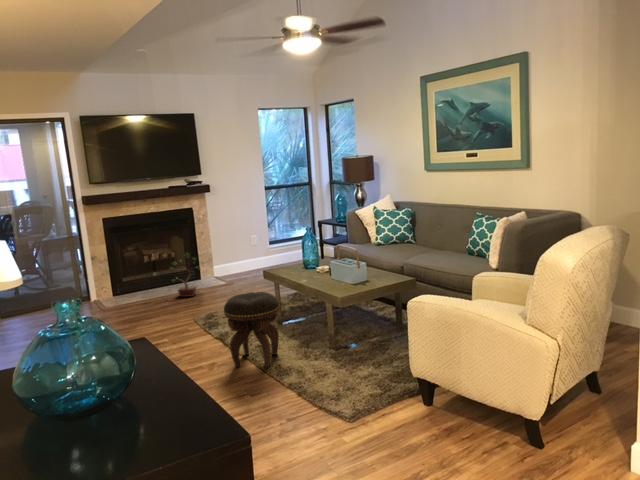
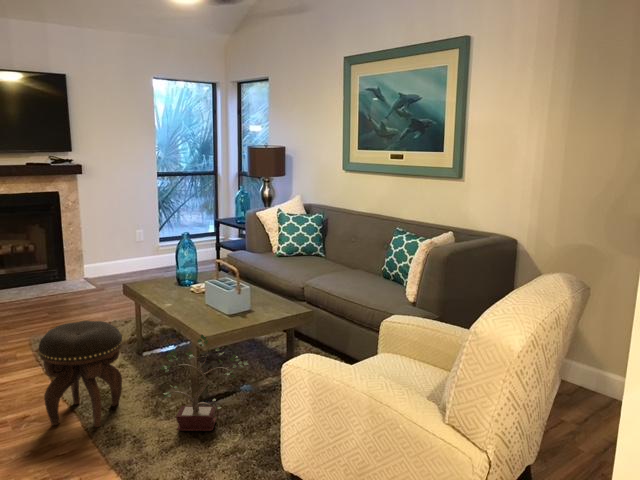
potted plant: present [172,262,203,297] -> present [160,334,248,431]

